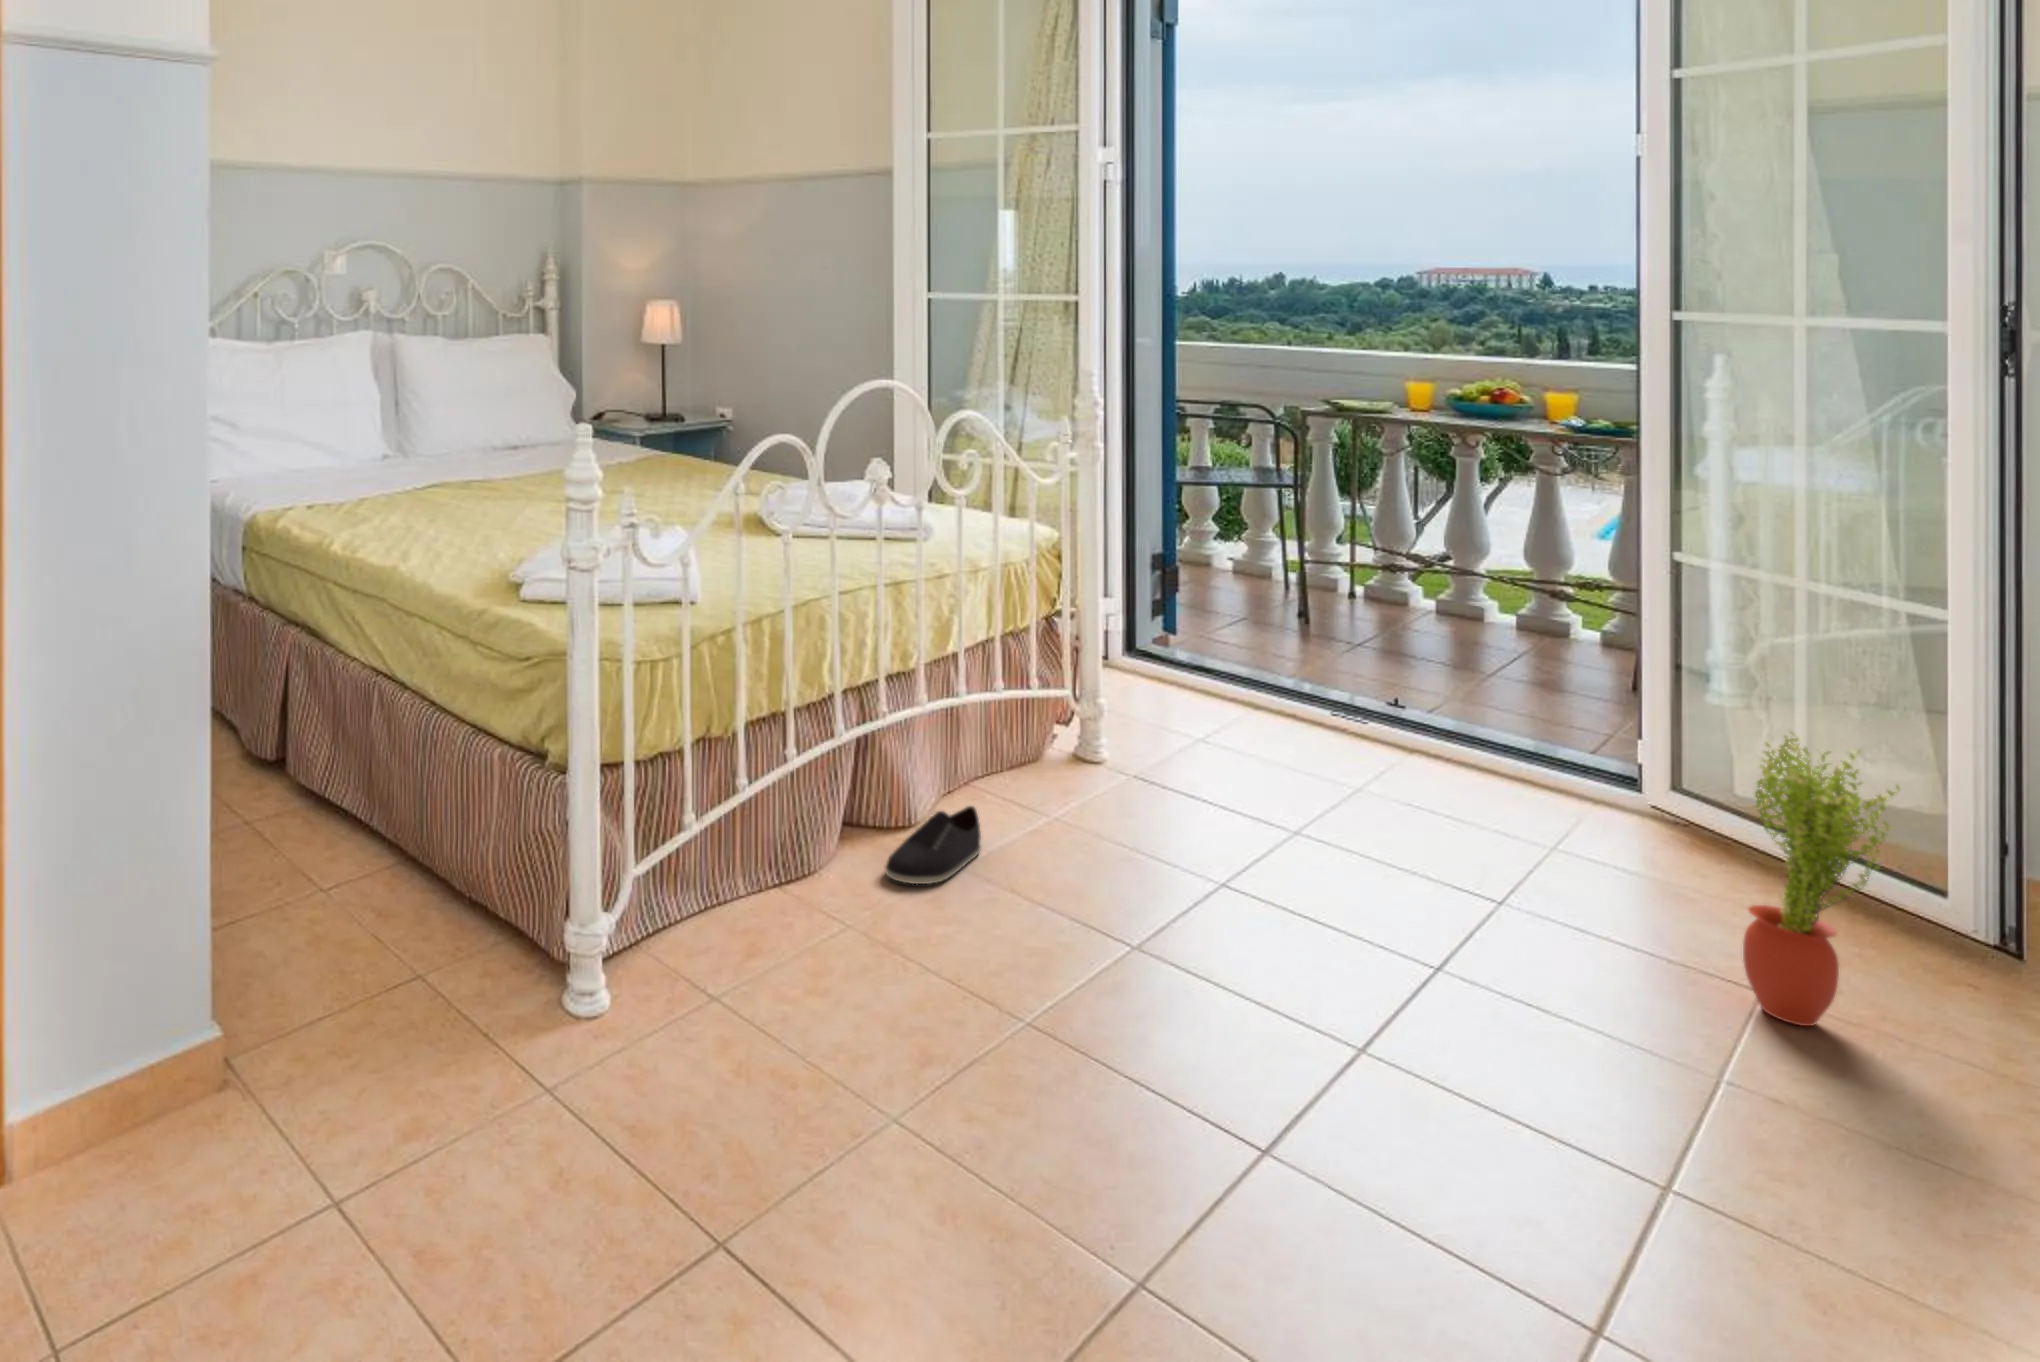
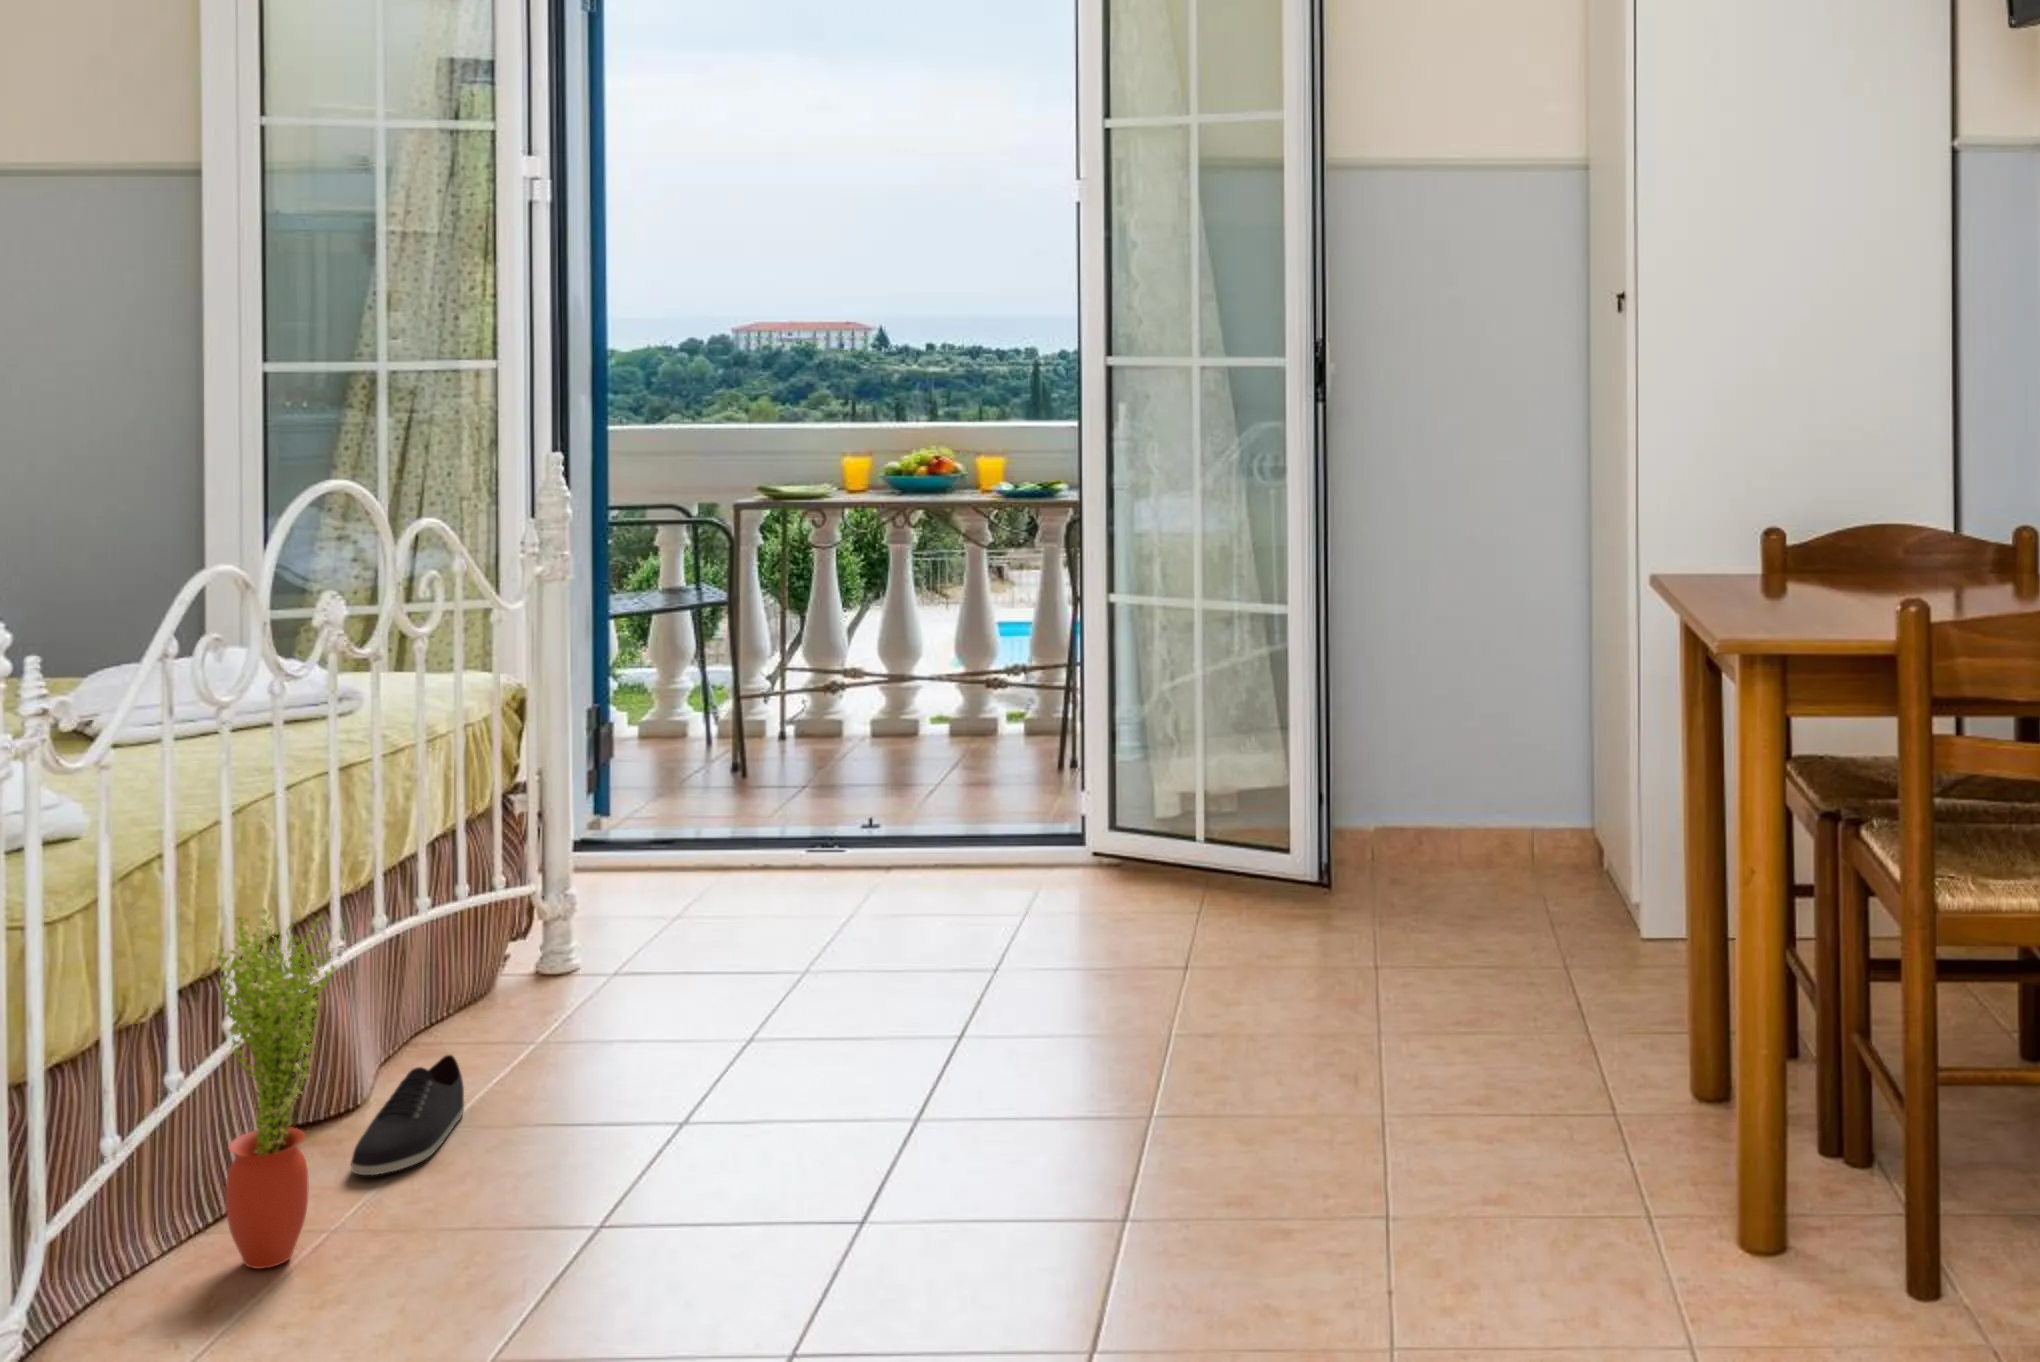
potted plant: present [1743,733,1899,1026] -> present [212,909,336,1269]

